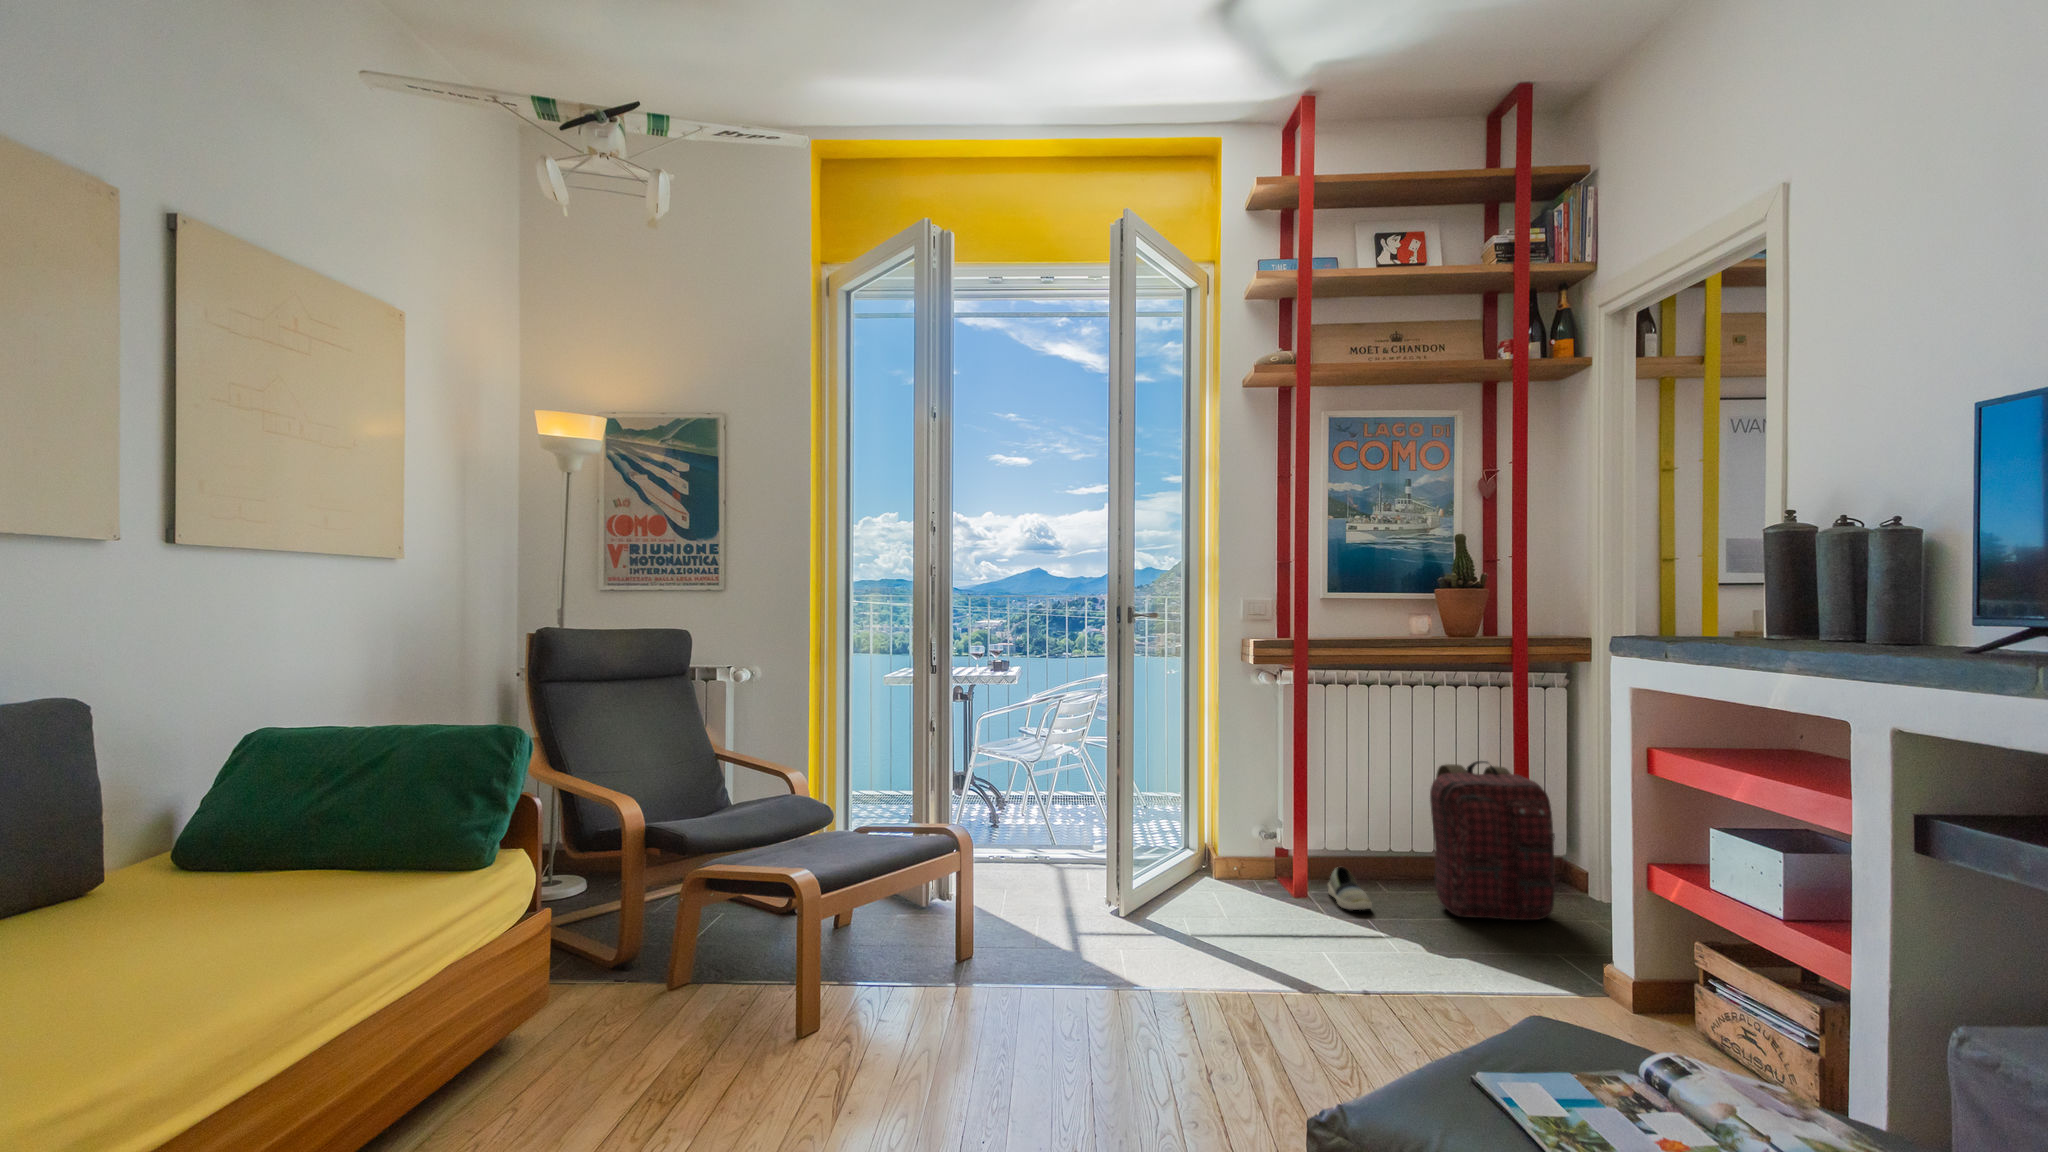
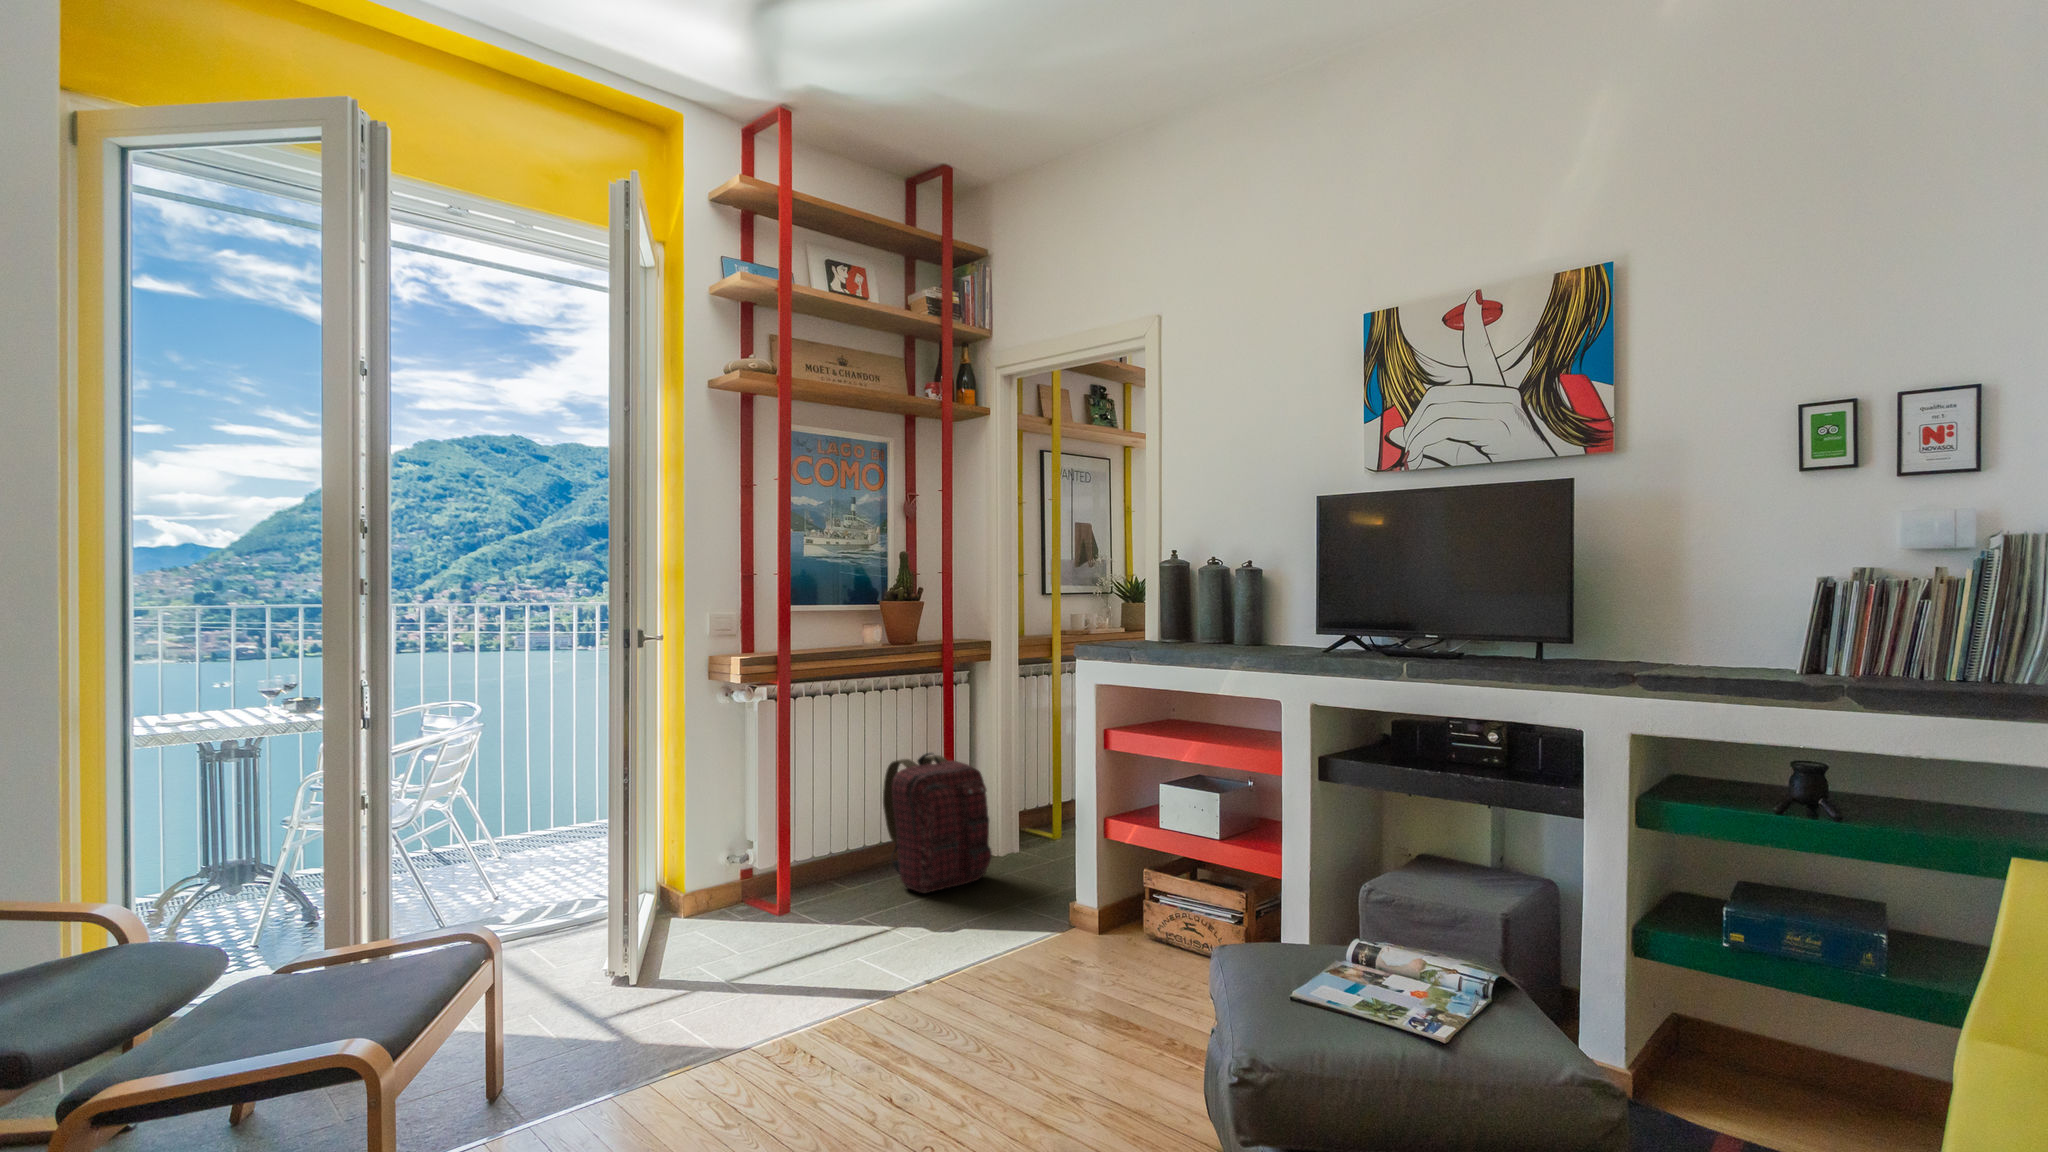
shoe: present [1328,867,1372,910] -> none [803,873,858,912]

